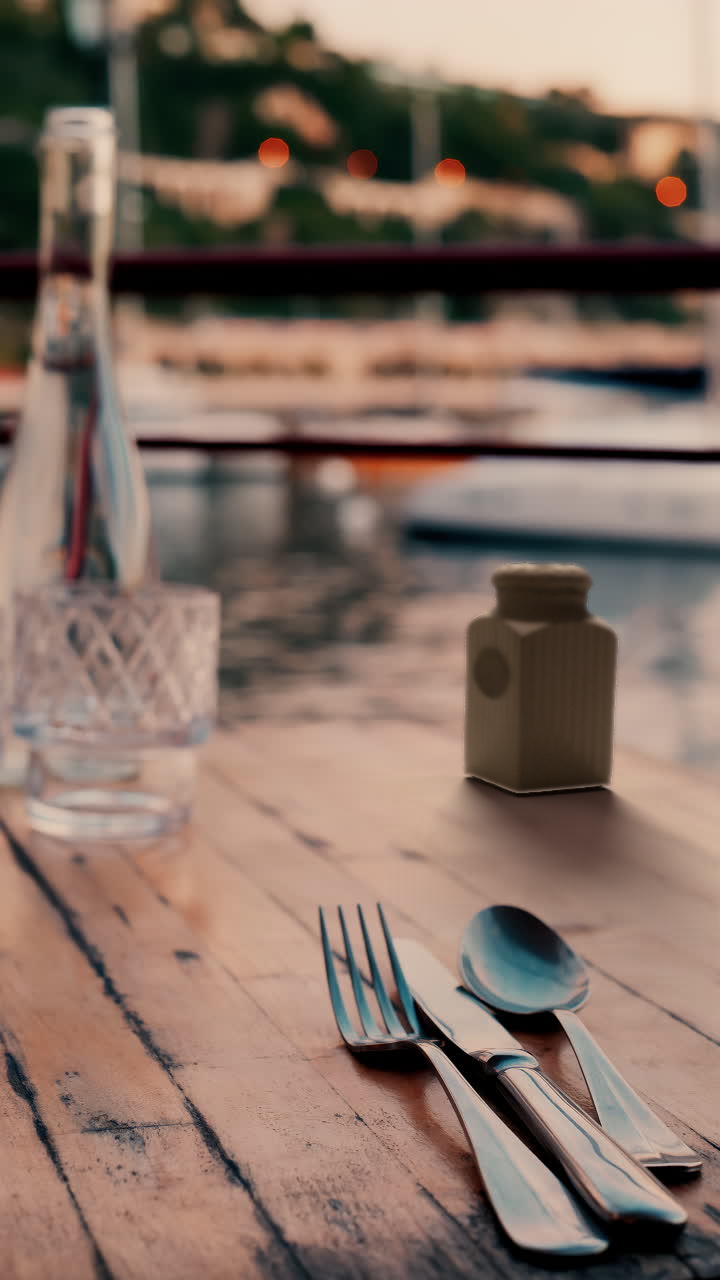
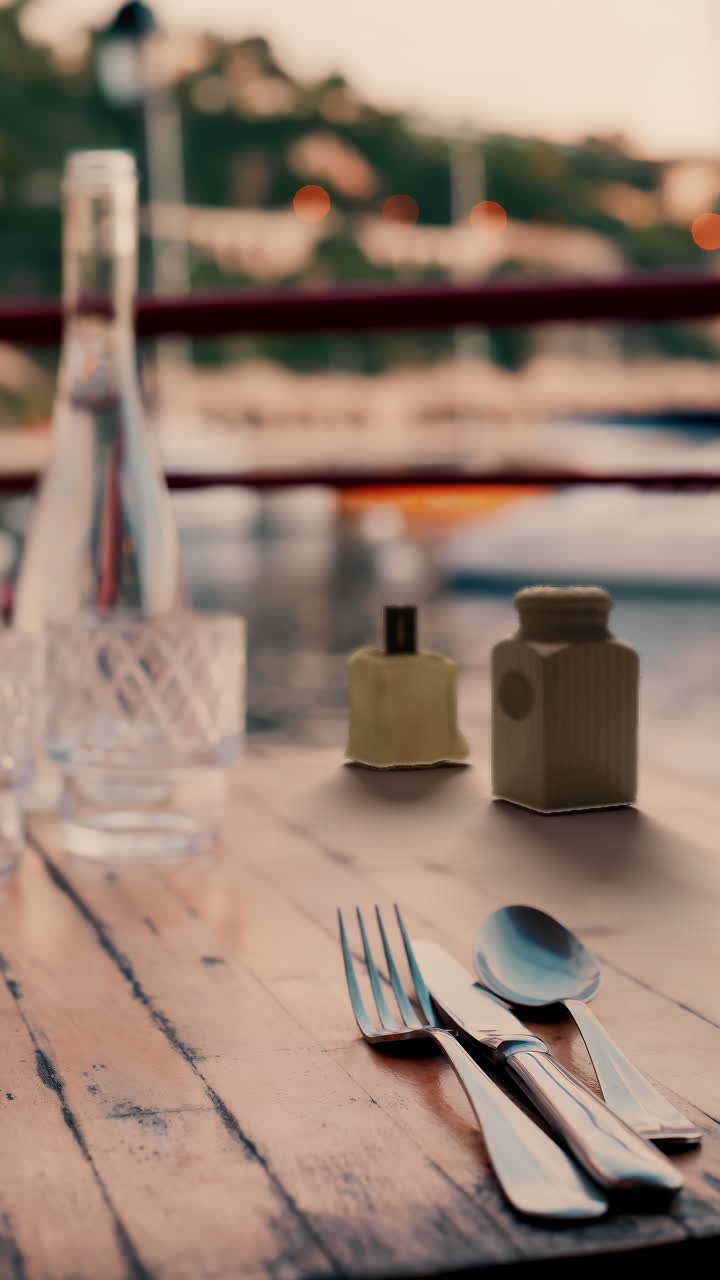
candle: none [313,574,441,741] -> present [344,604,470,768]

